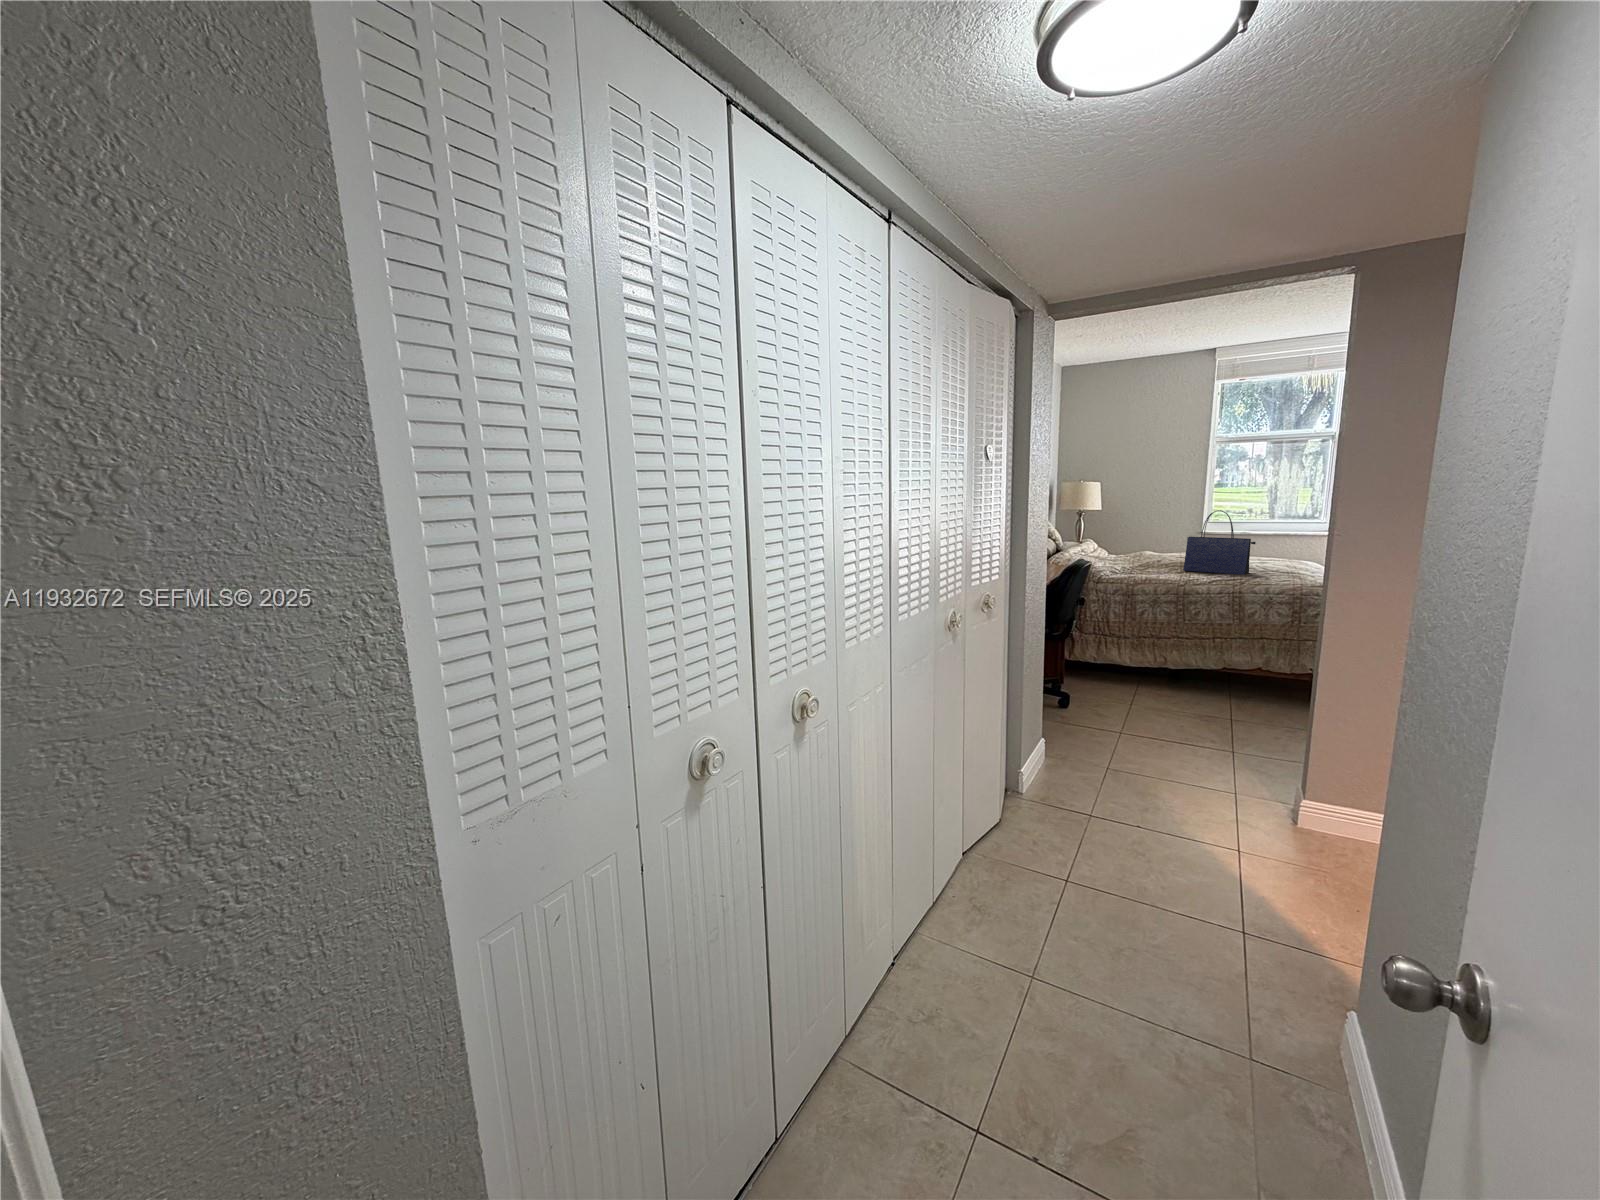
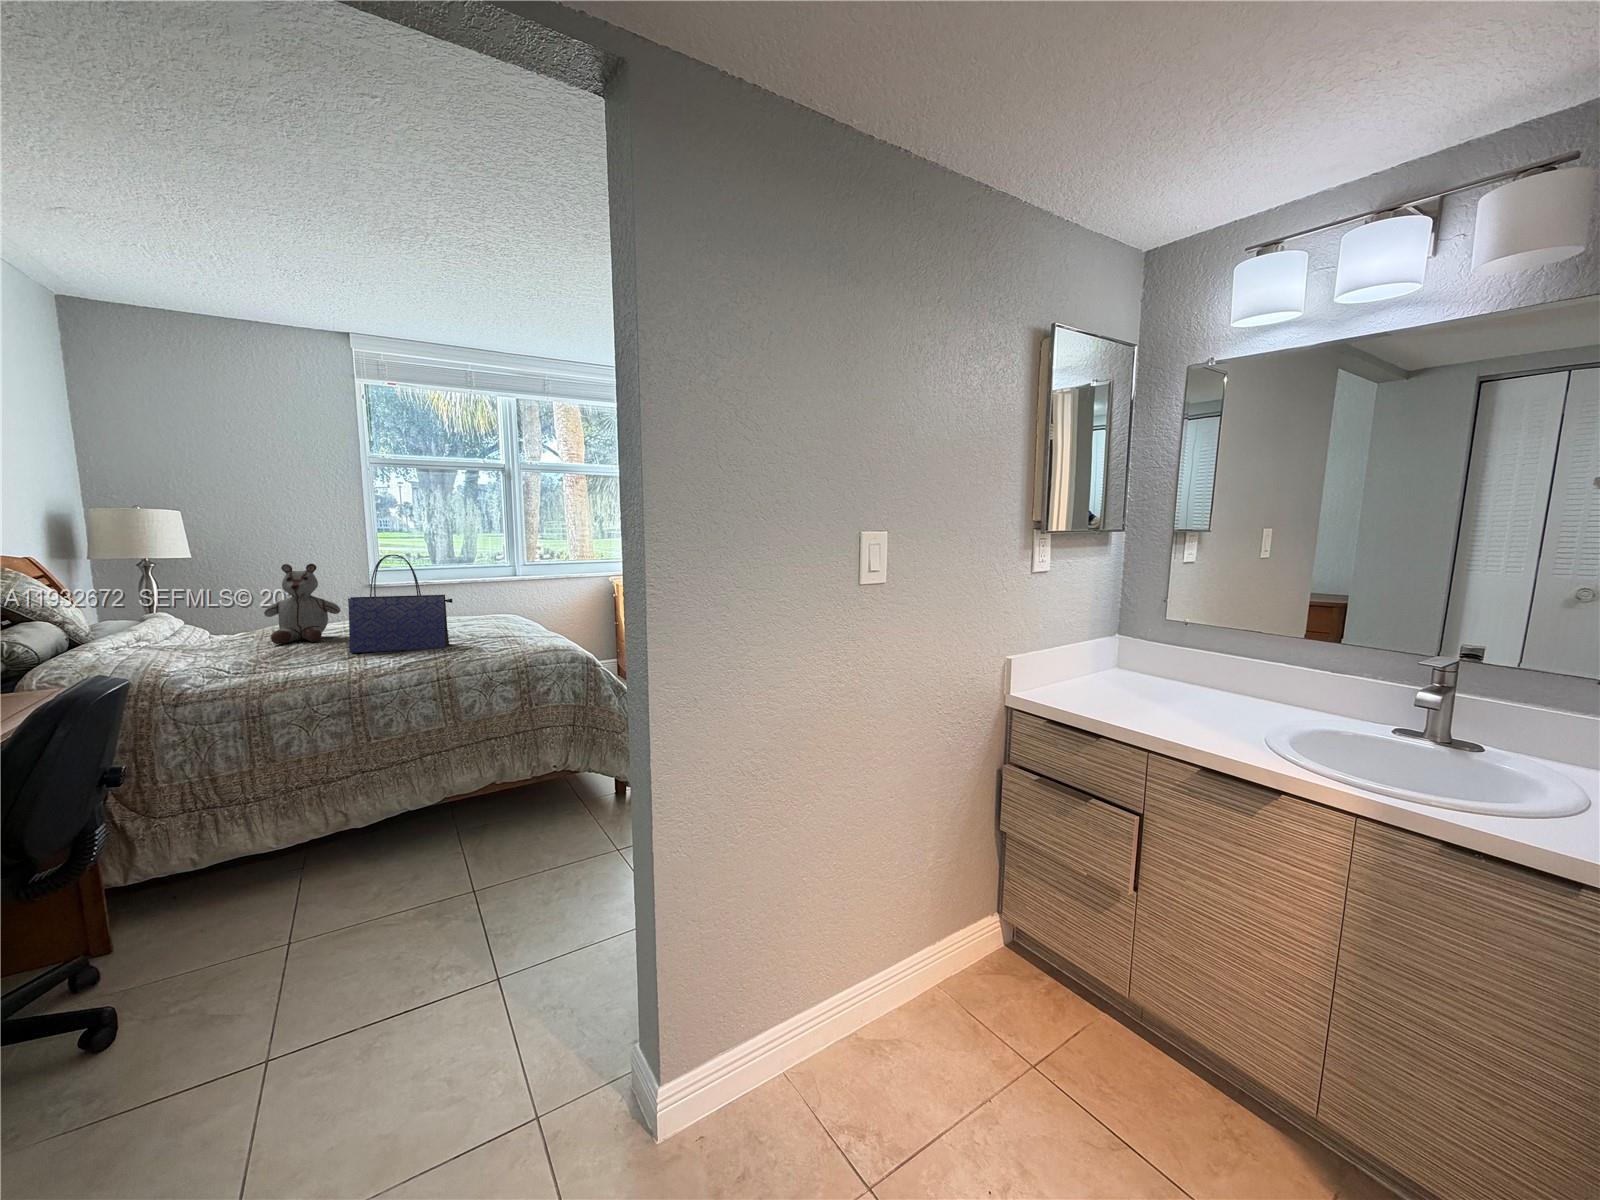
stuffed bear: none [1142,515,1185,563] -> present [264,564,340,644]

